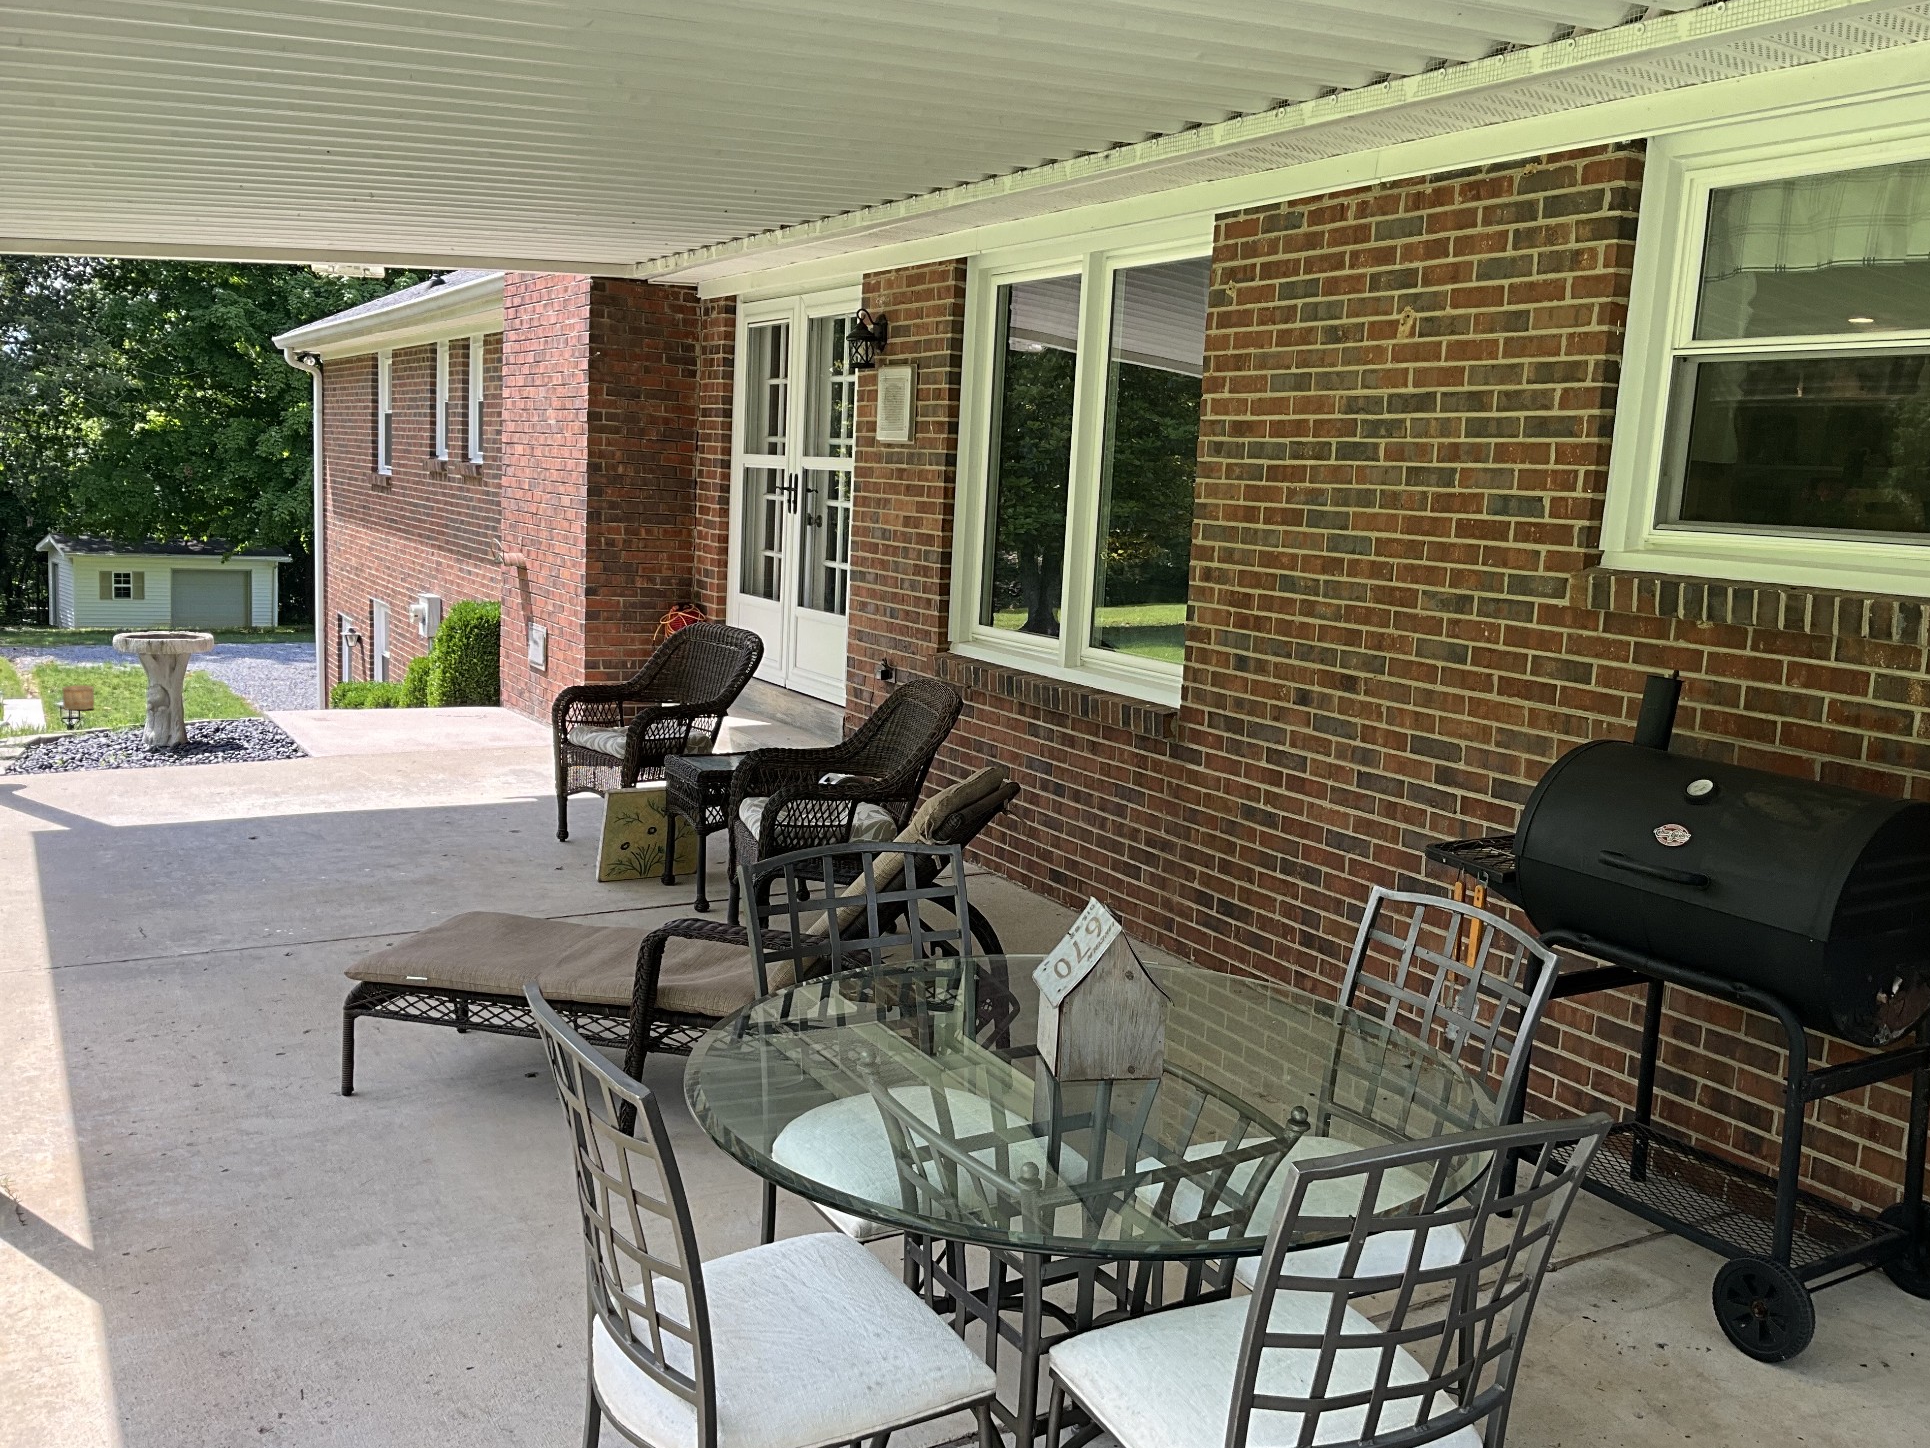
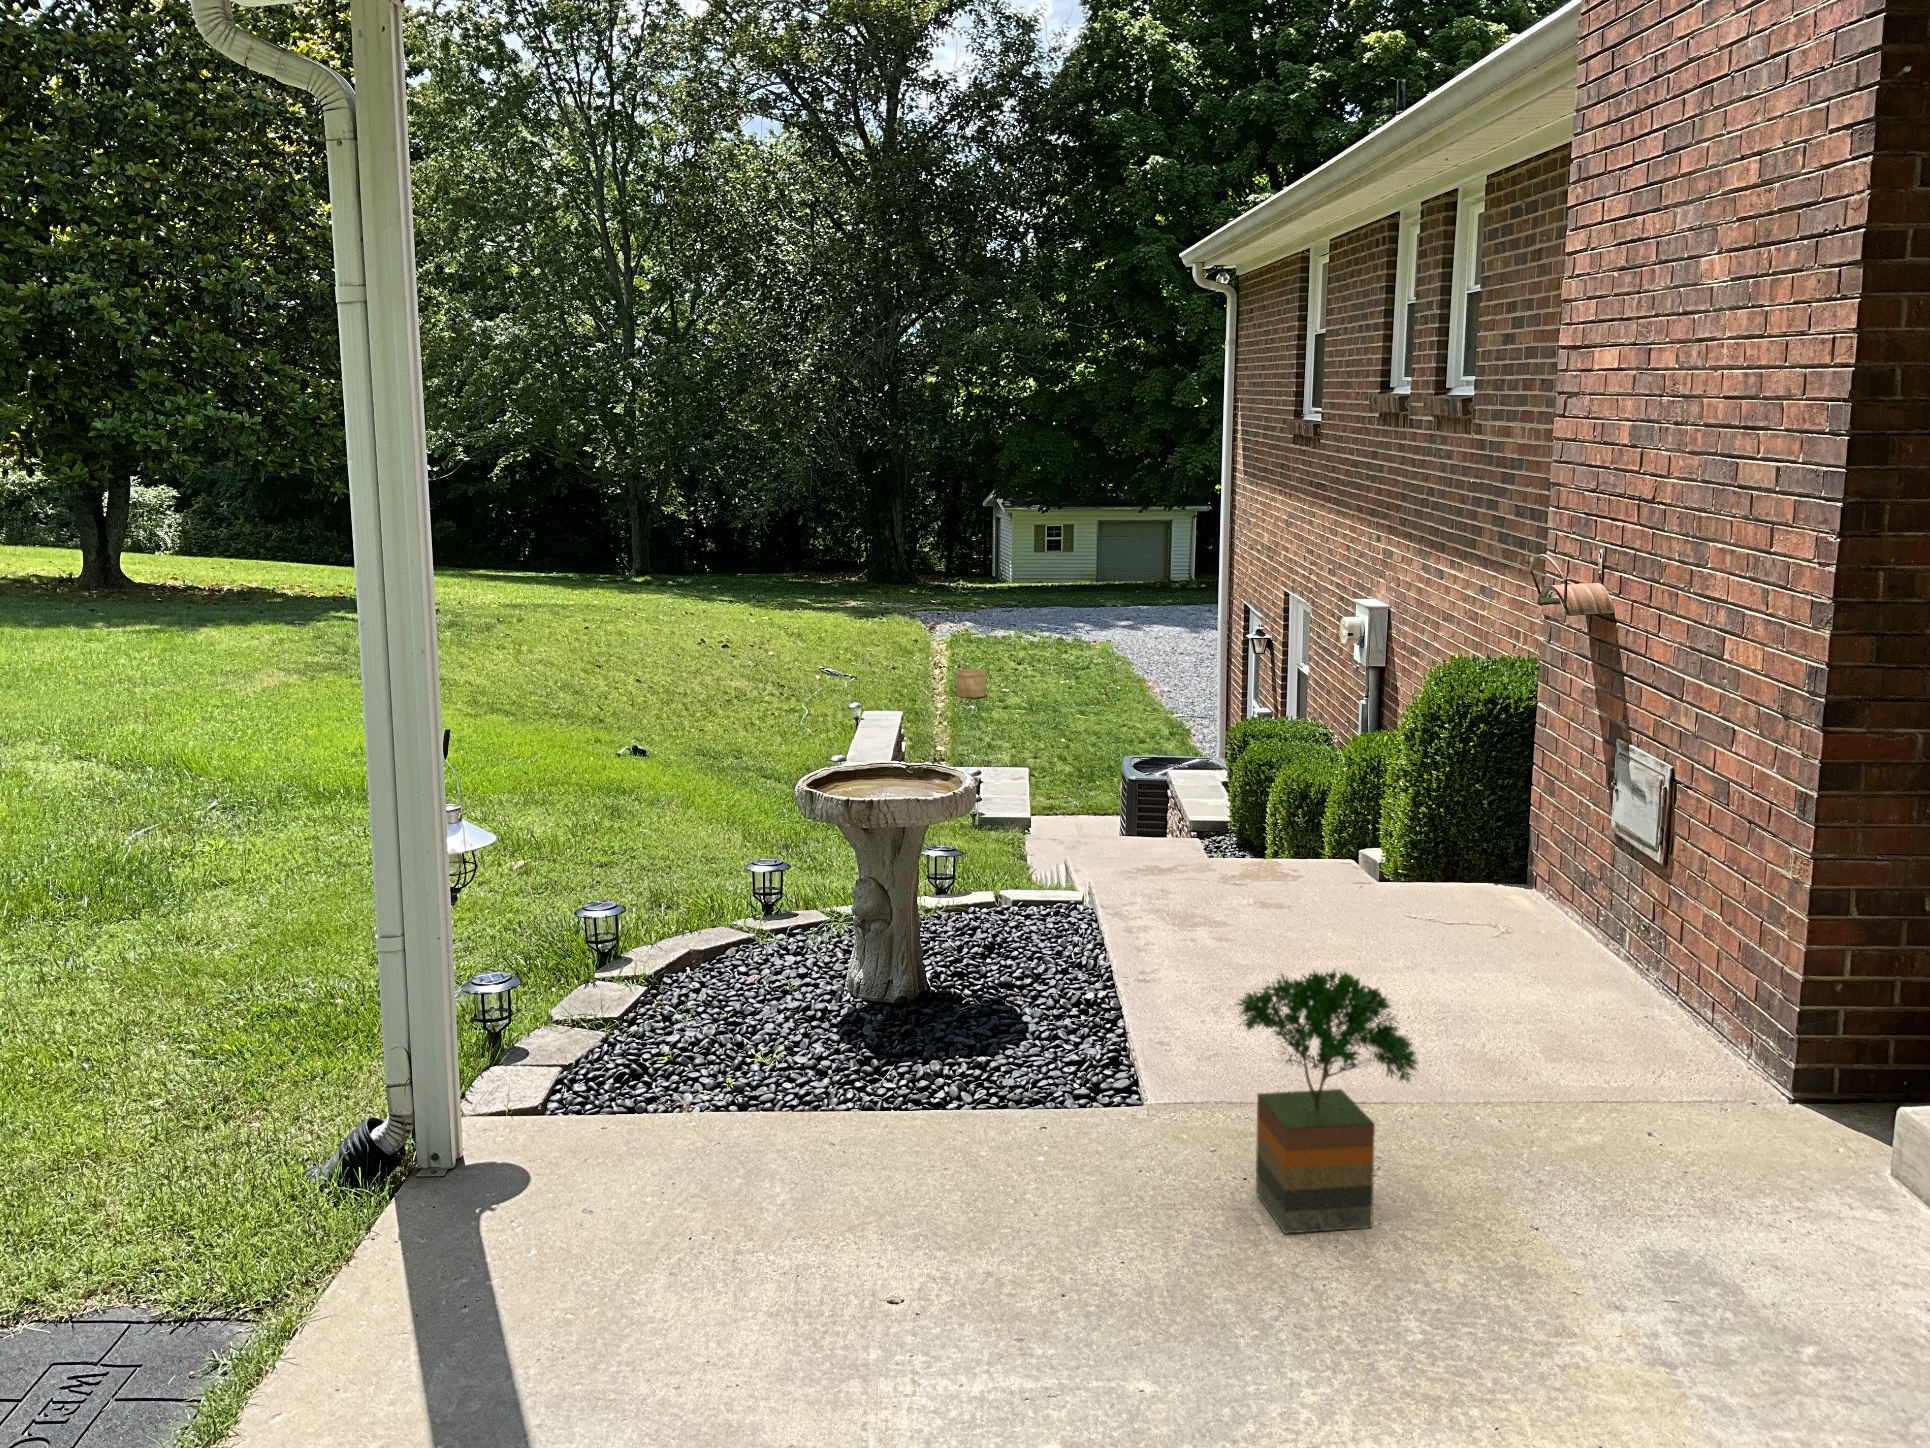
potted tree: none [359,678,432,773] -> present [1238,970,1418,1233]

